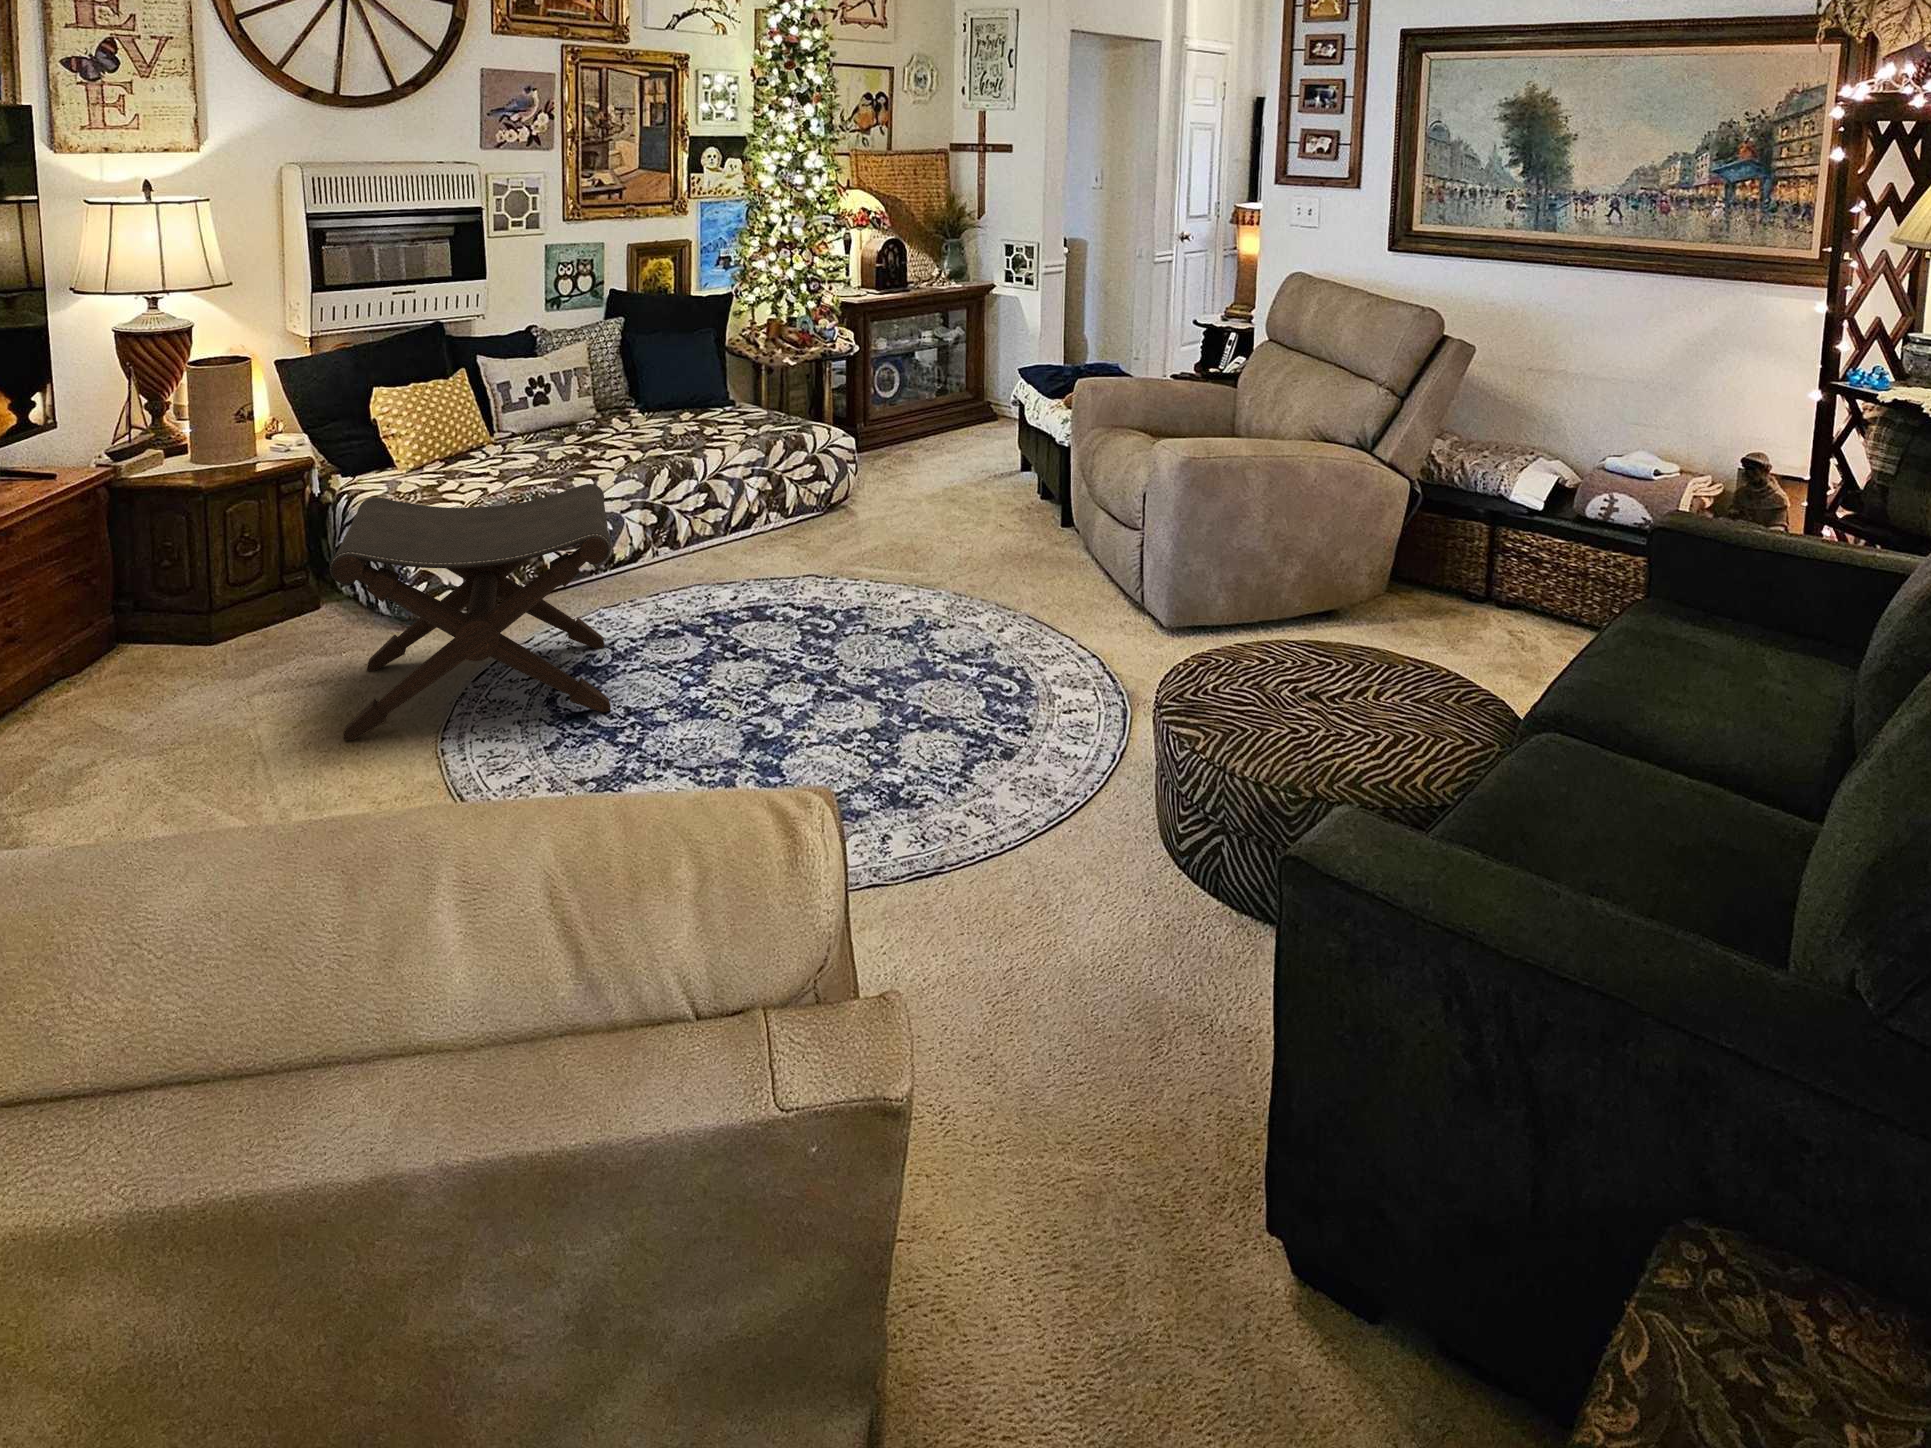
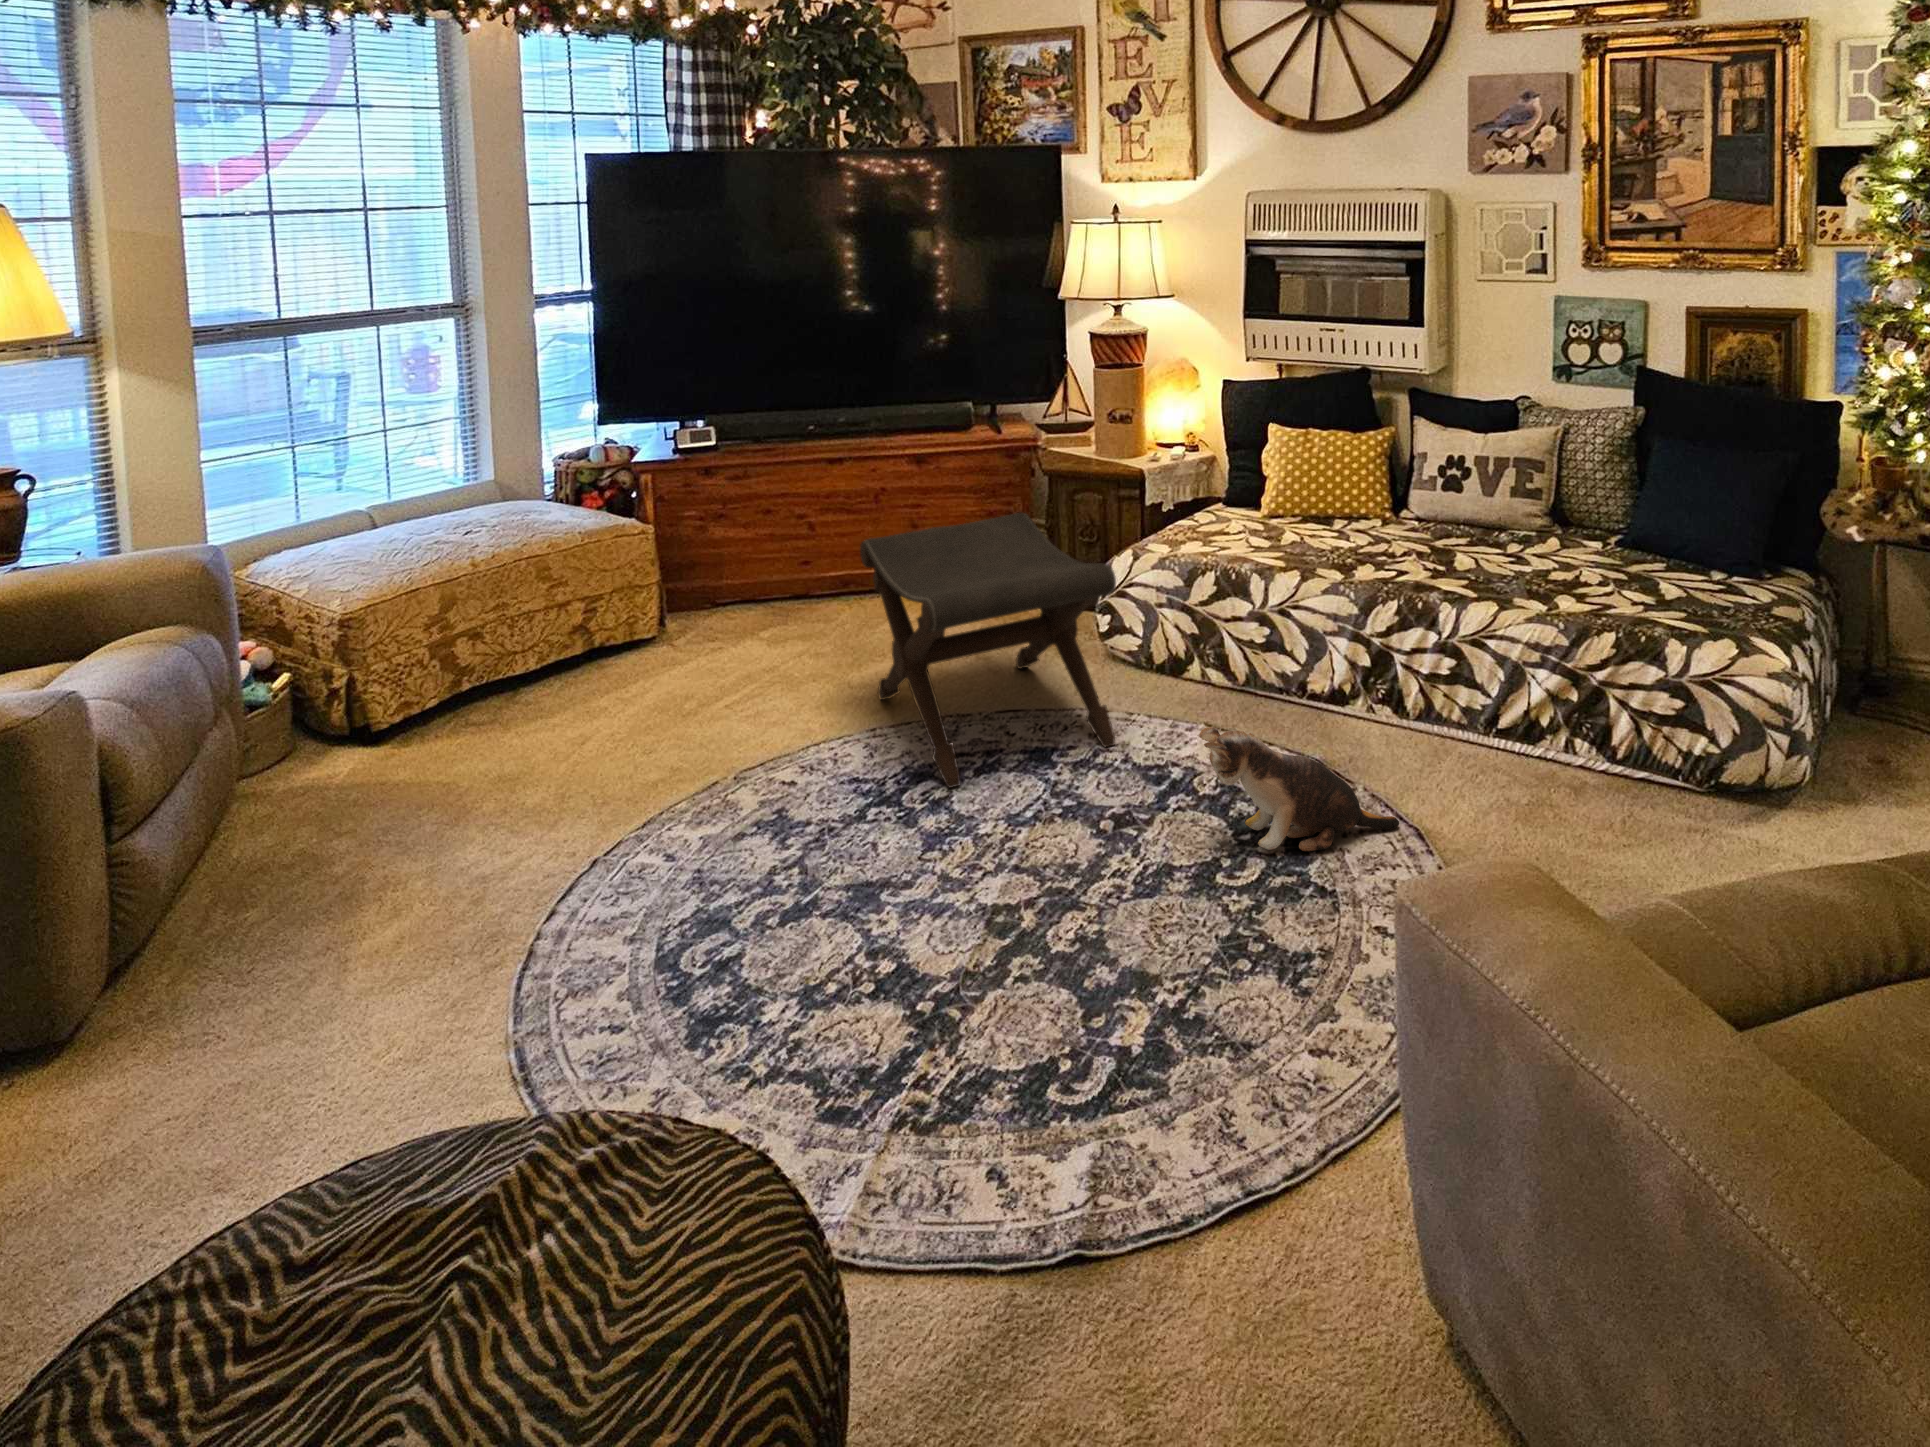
plush toy: none [775,538,835,614] -> present [1199,727,1399,852]

